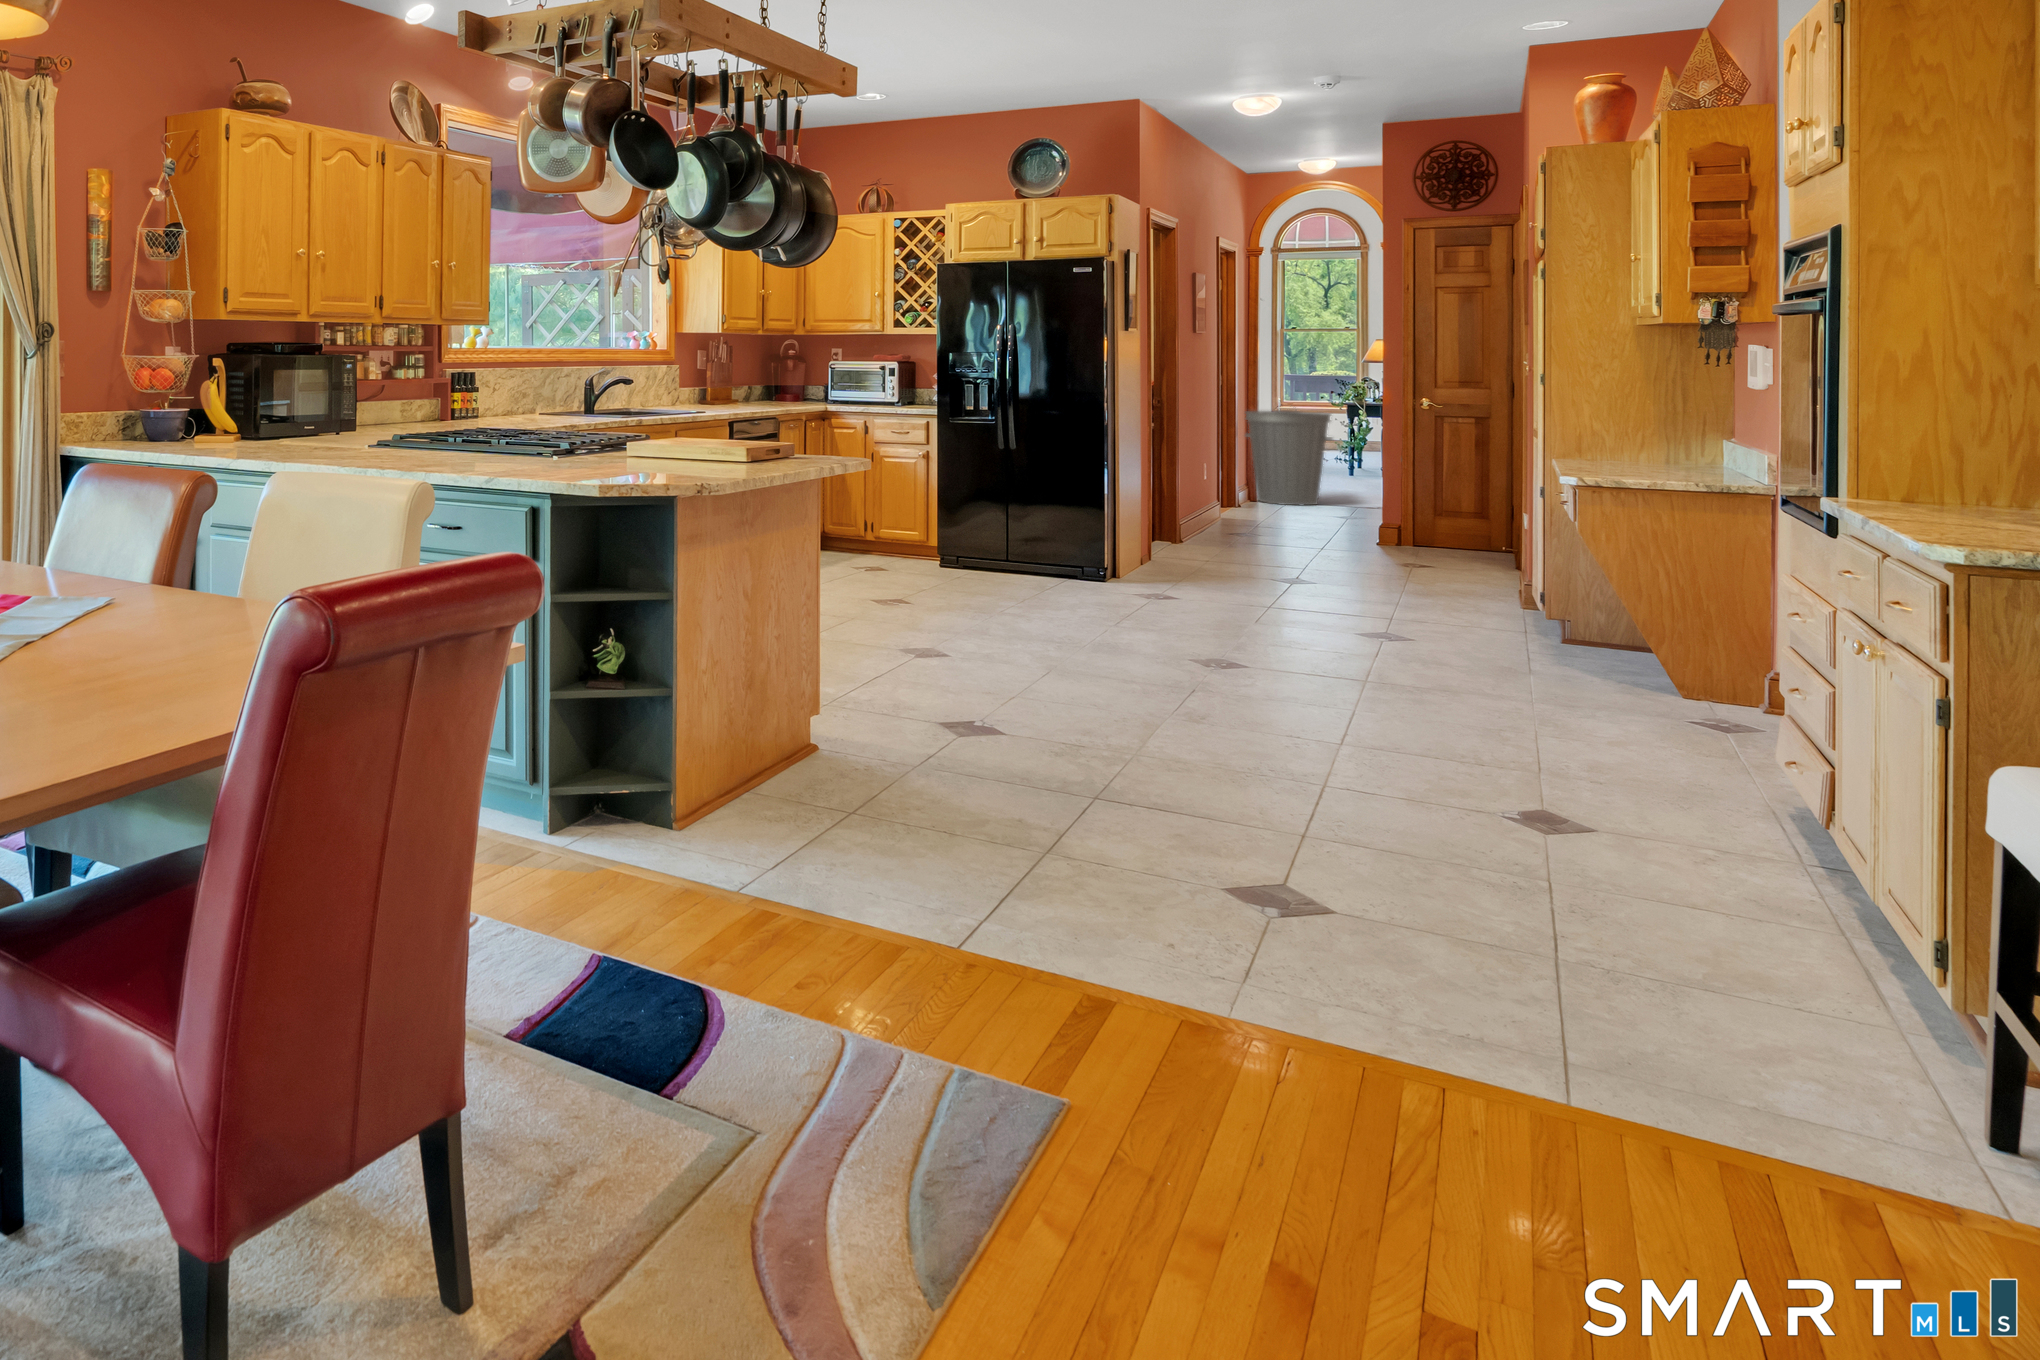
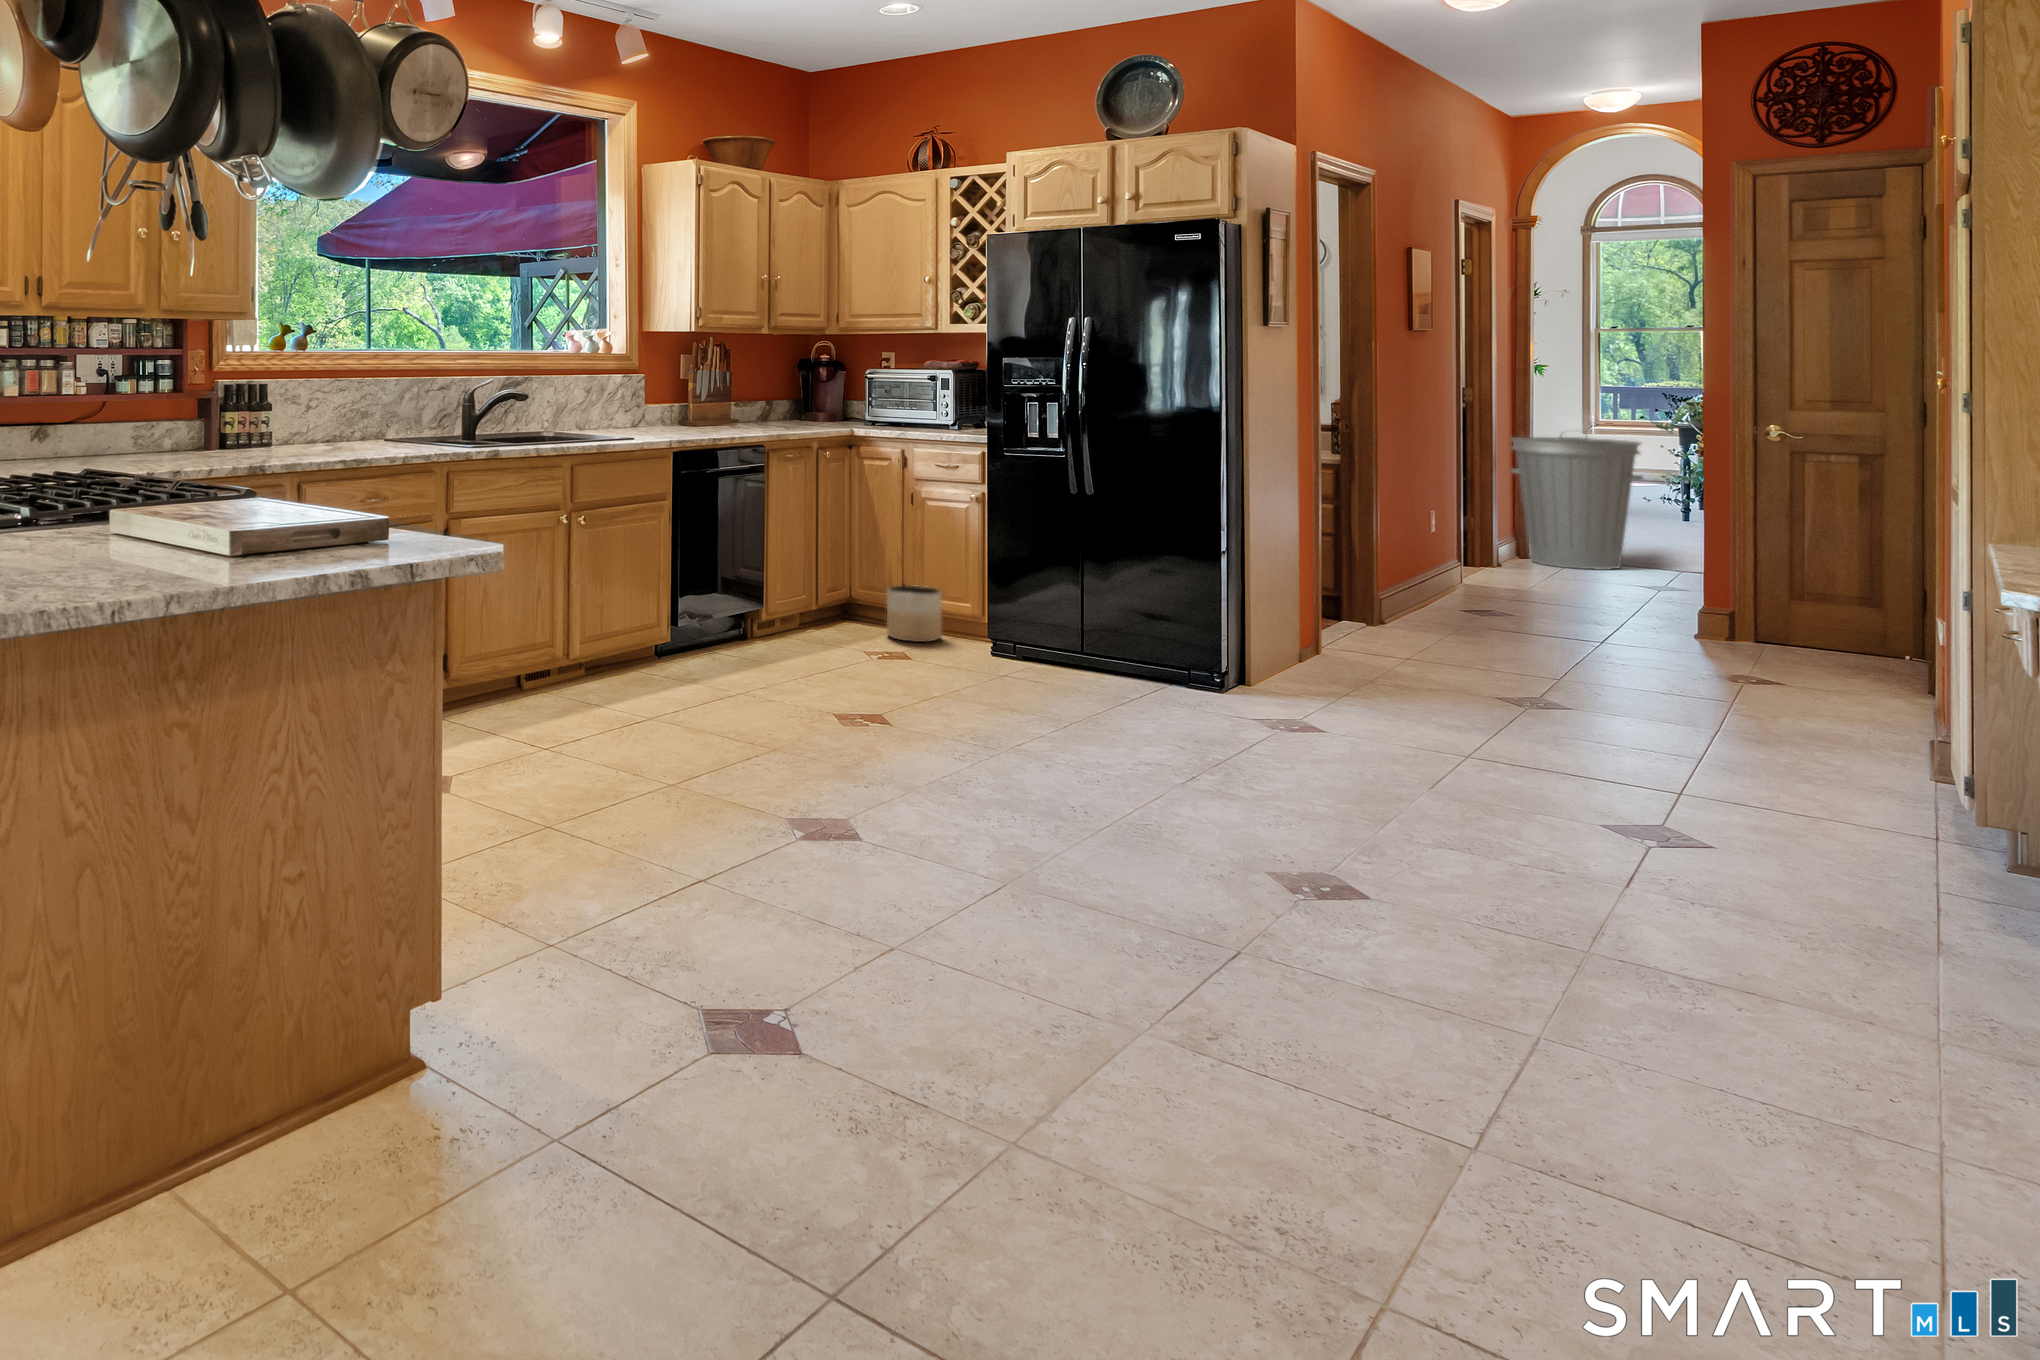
planter: none [858,519,898,558] -> present [887,585,942,642]

